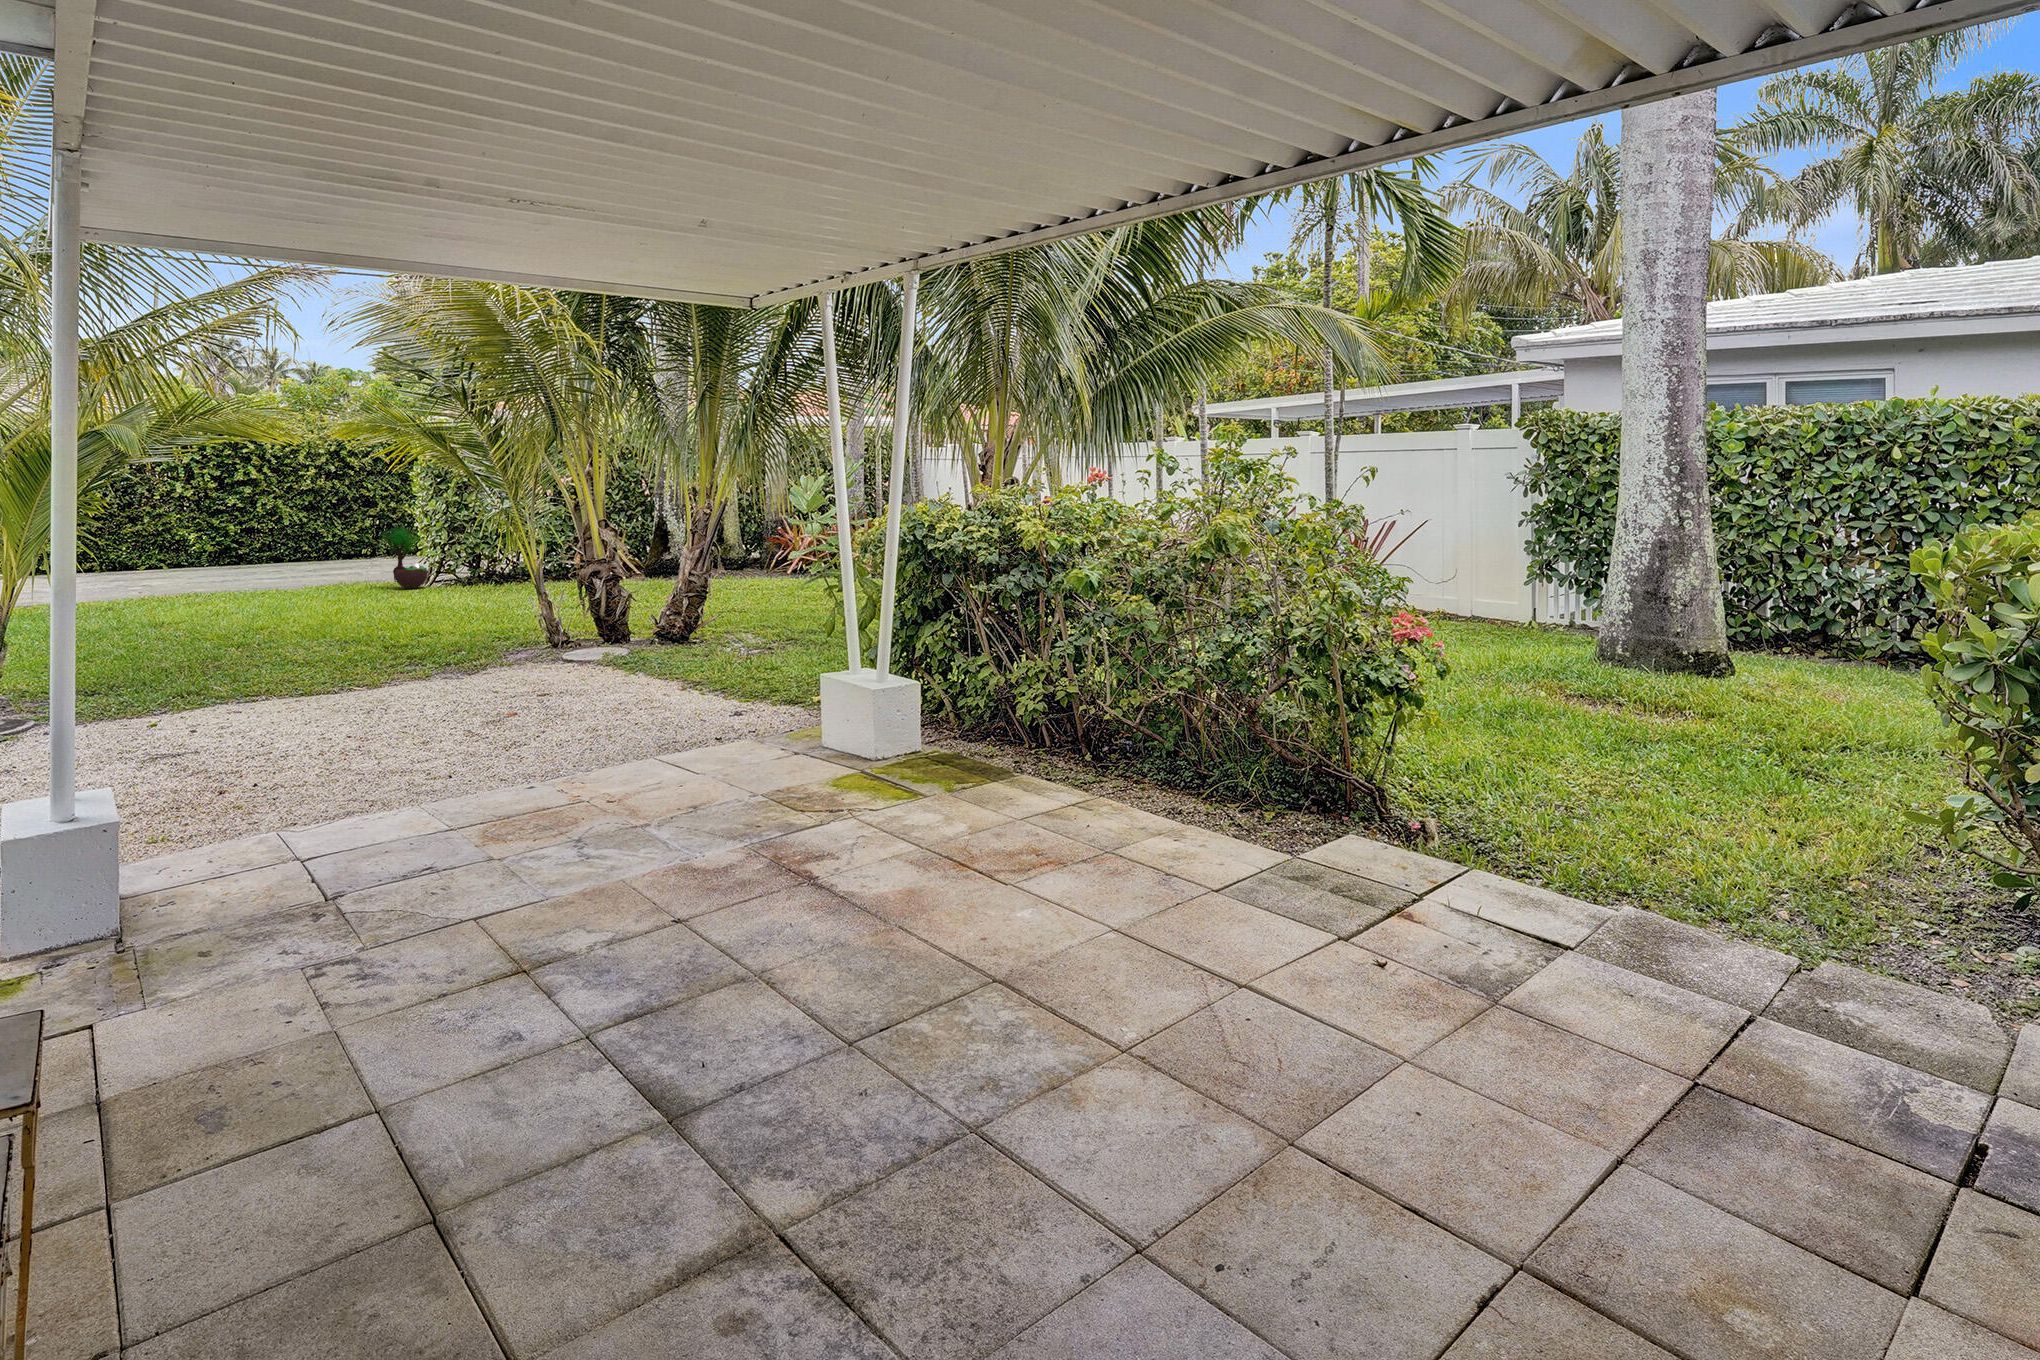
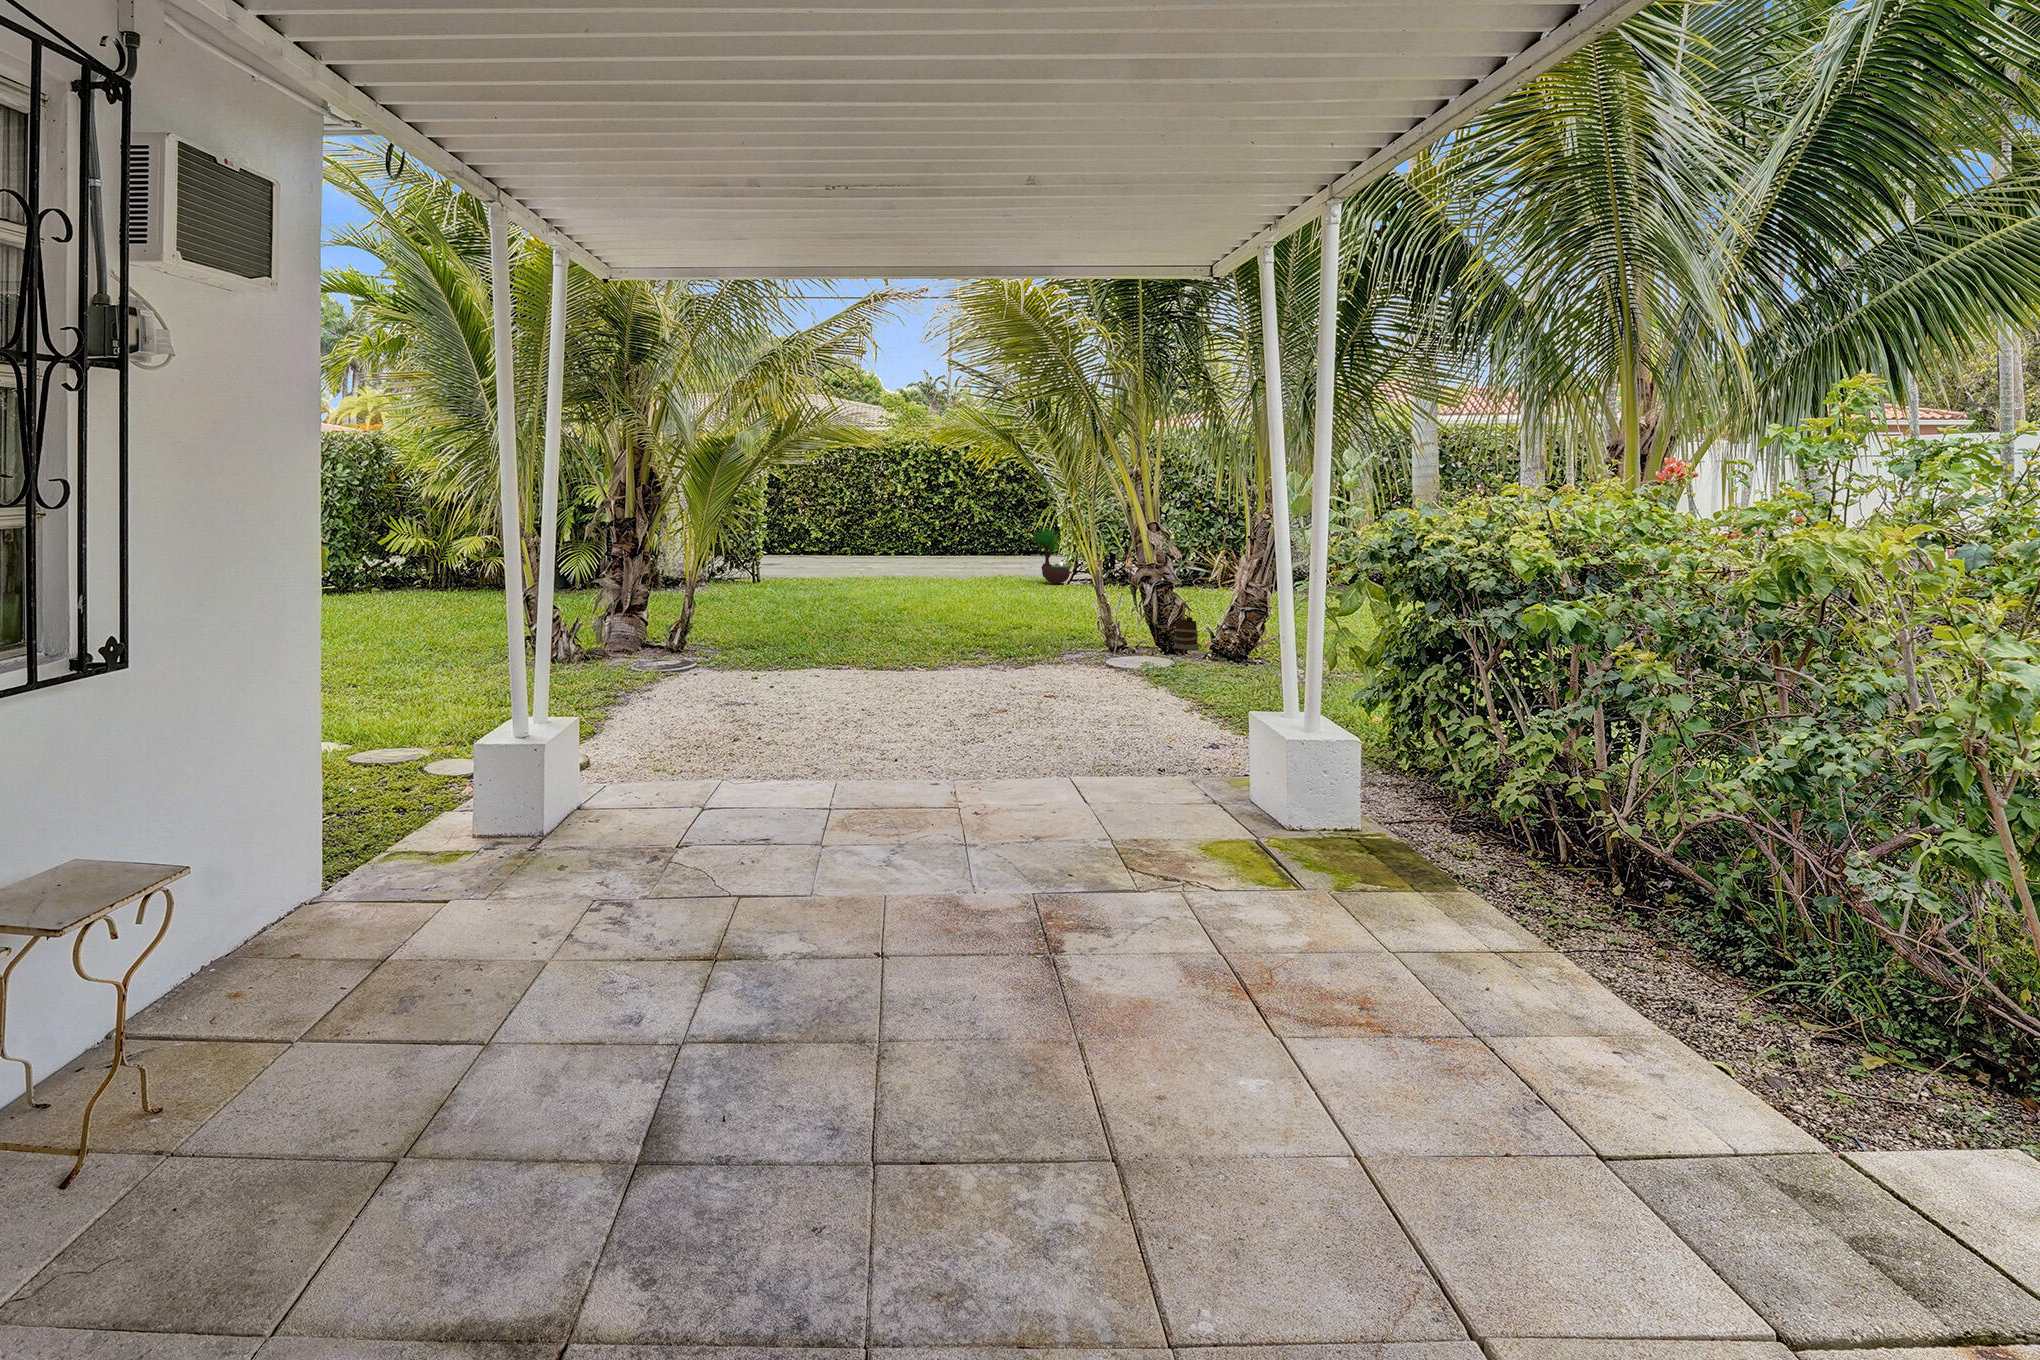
wooden bucket: none [619,597,644,640] -> present [1174,604,1199,649]

